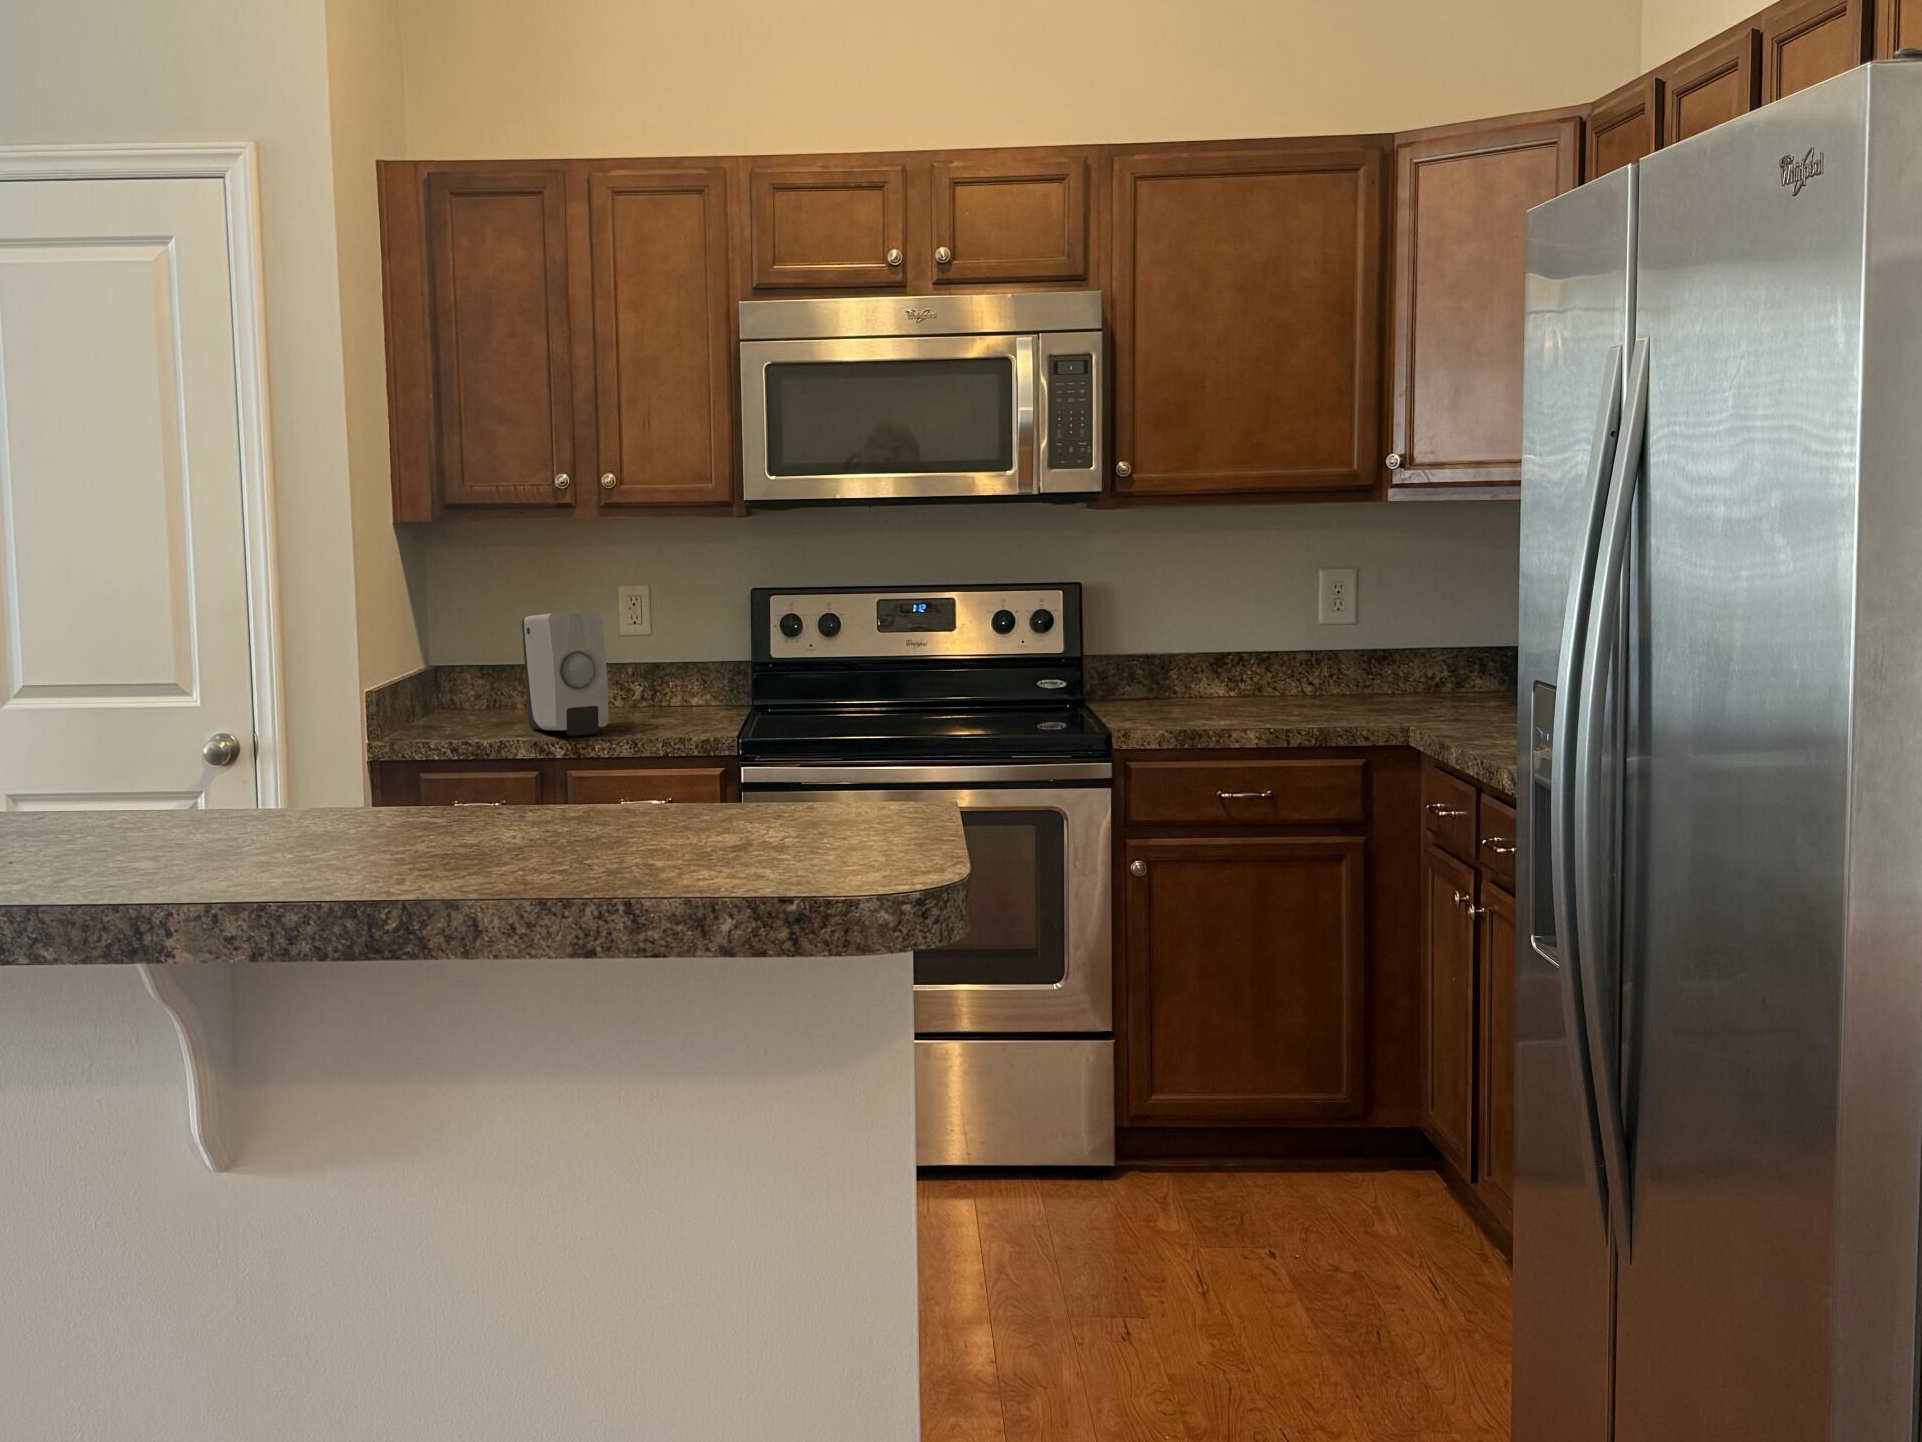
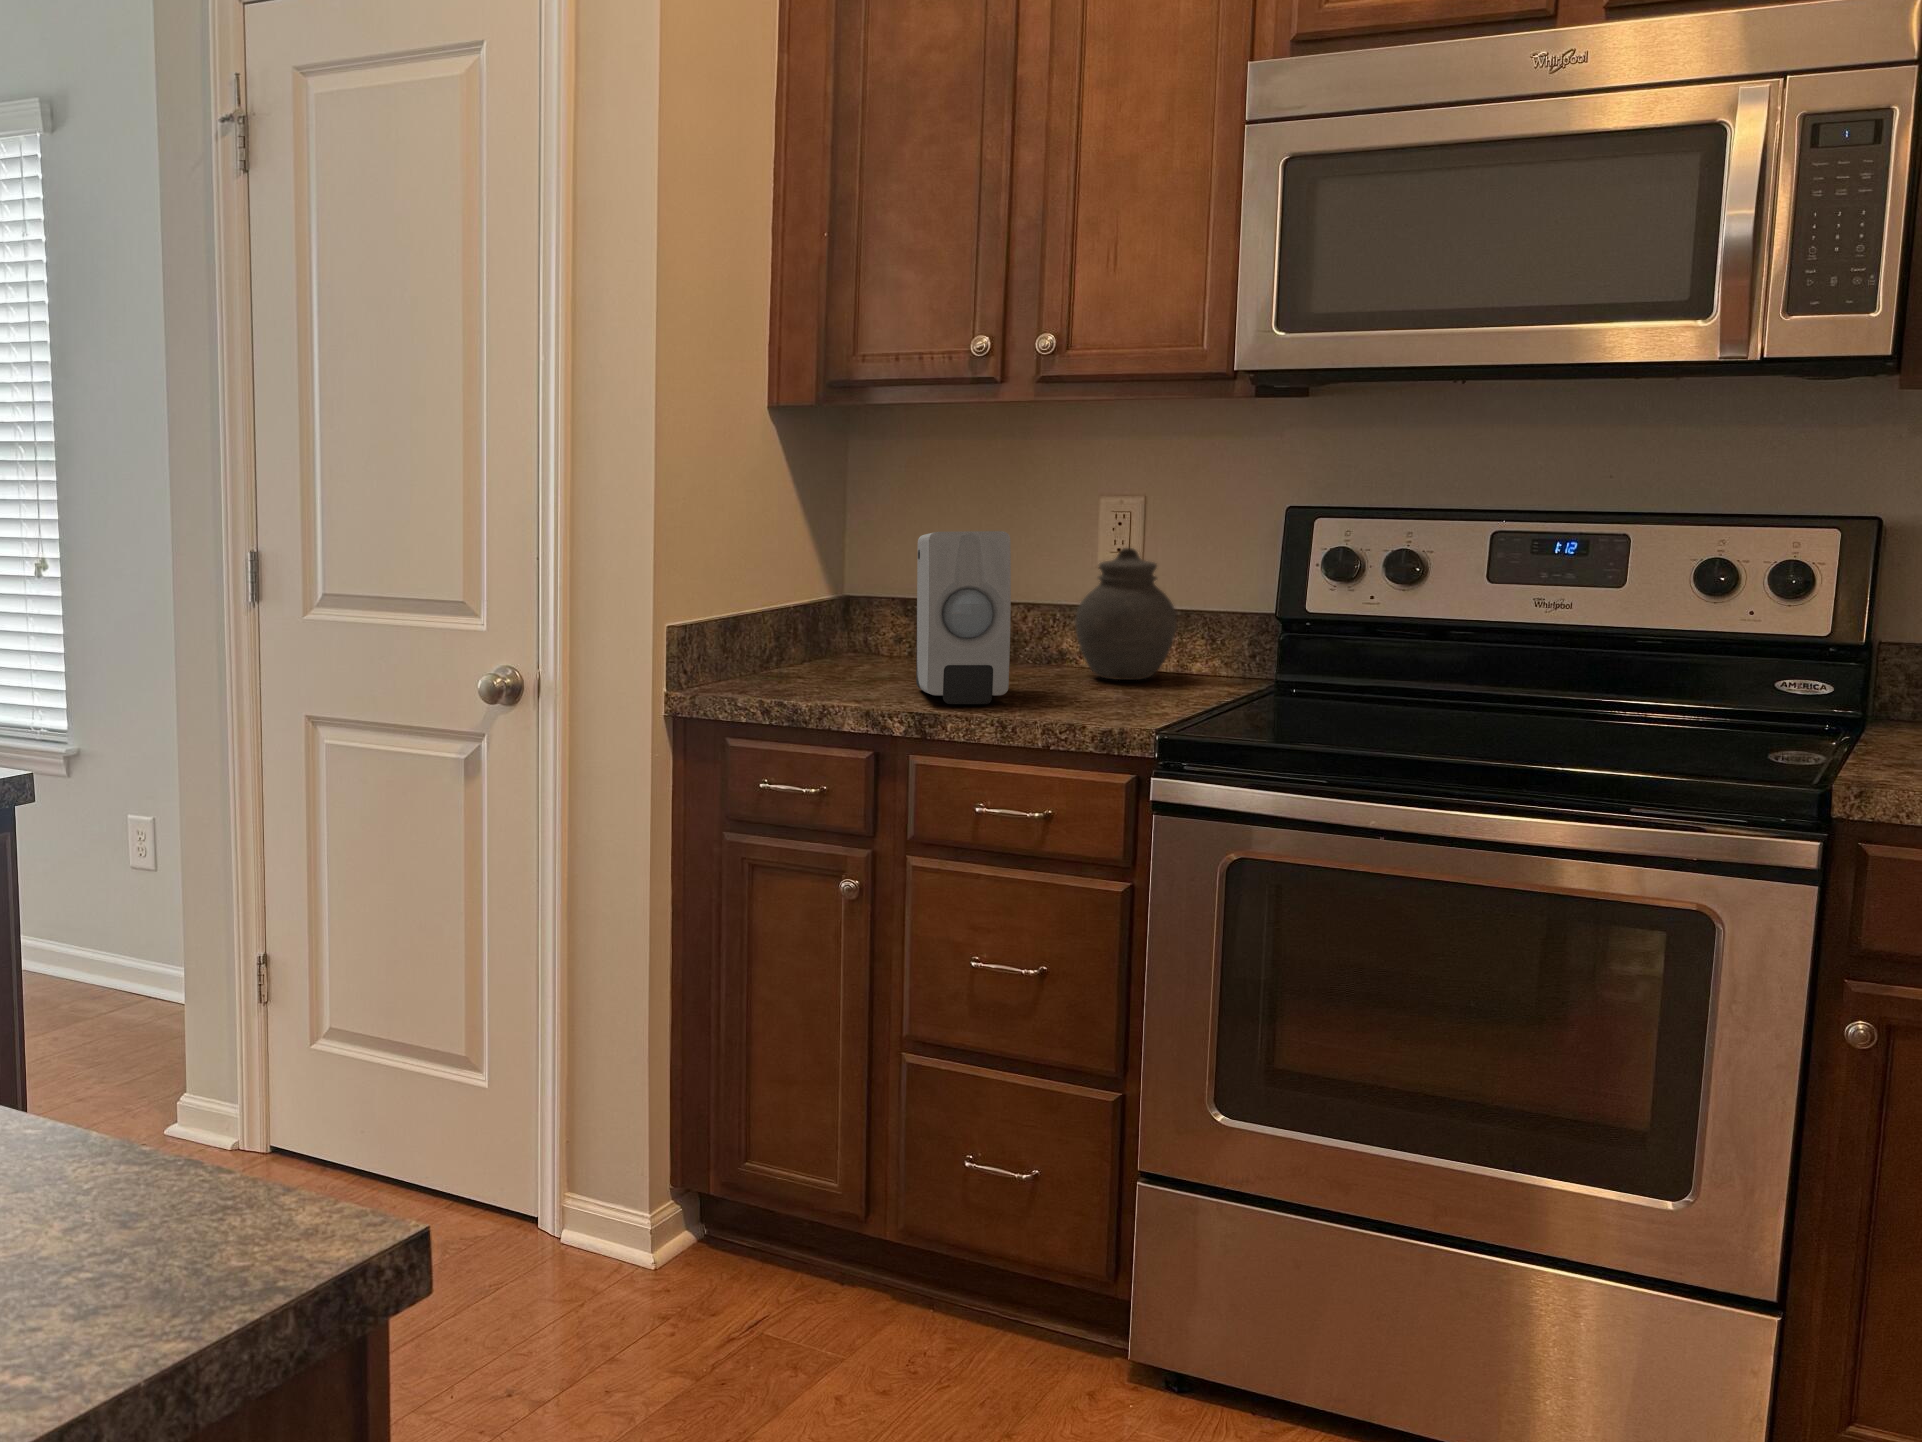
jar: none [621,620,688,712] -> present [1076,548,1177,680]

